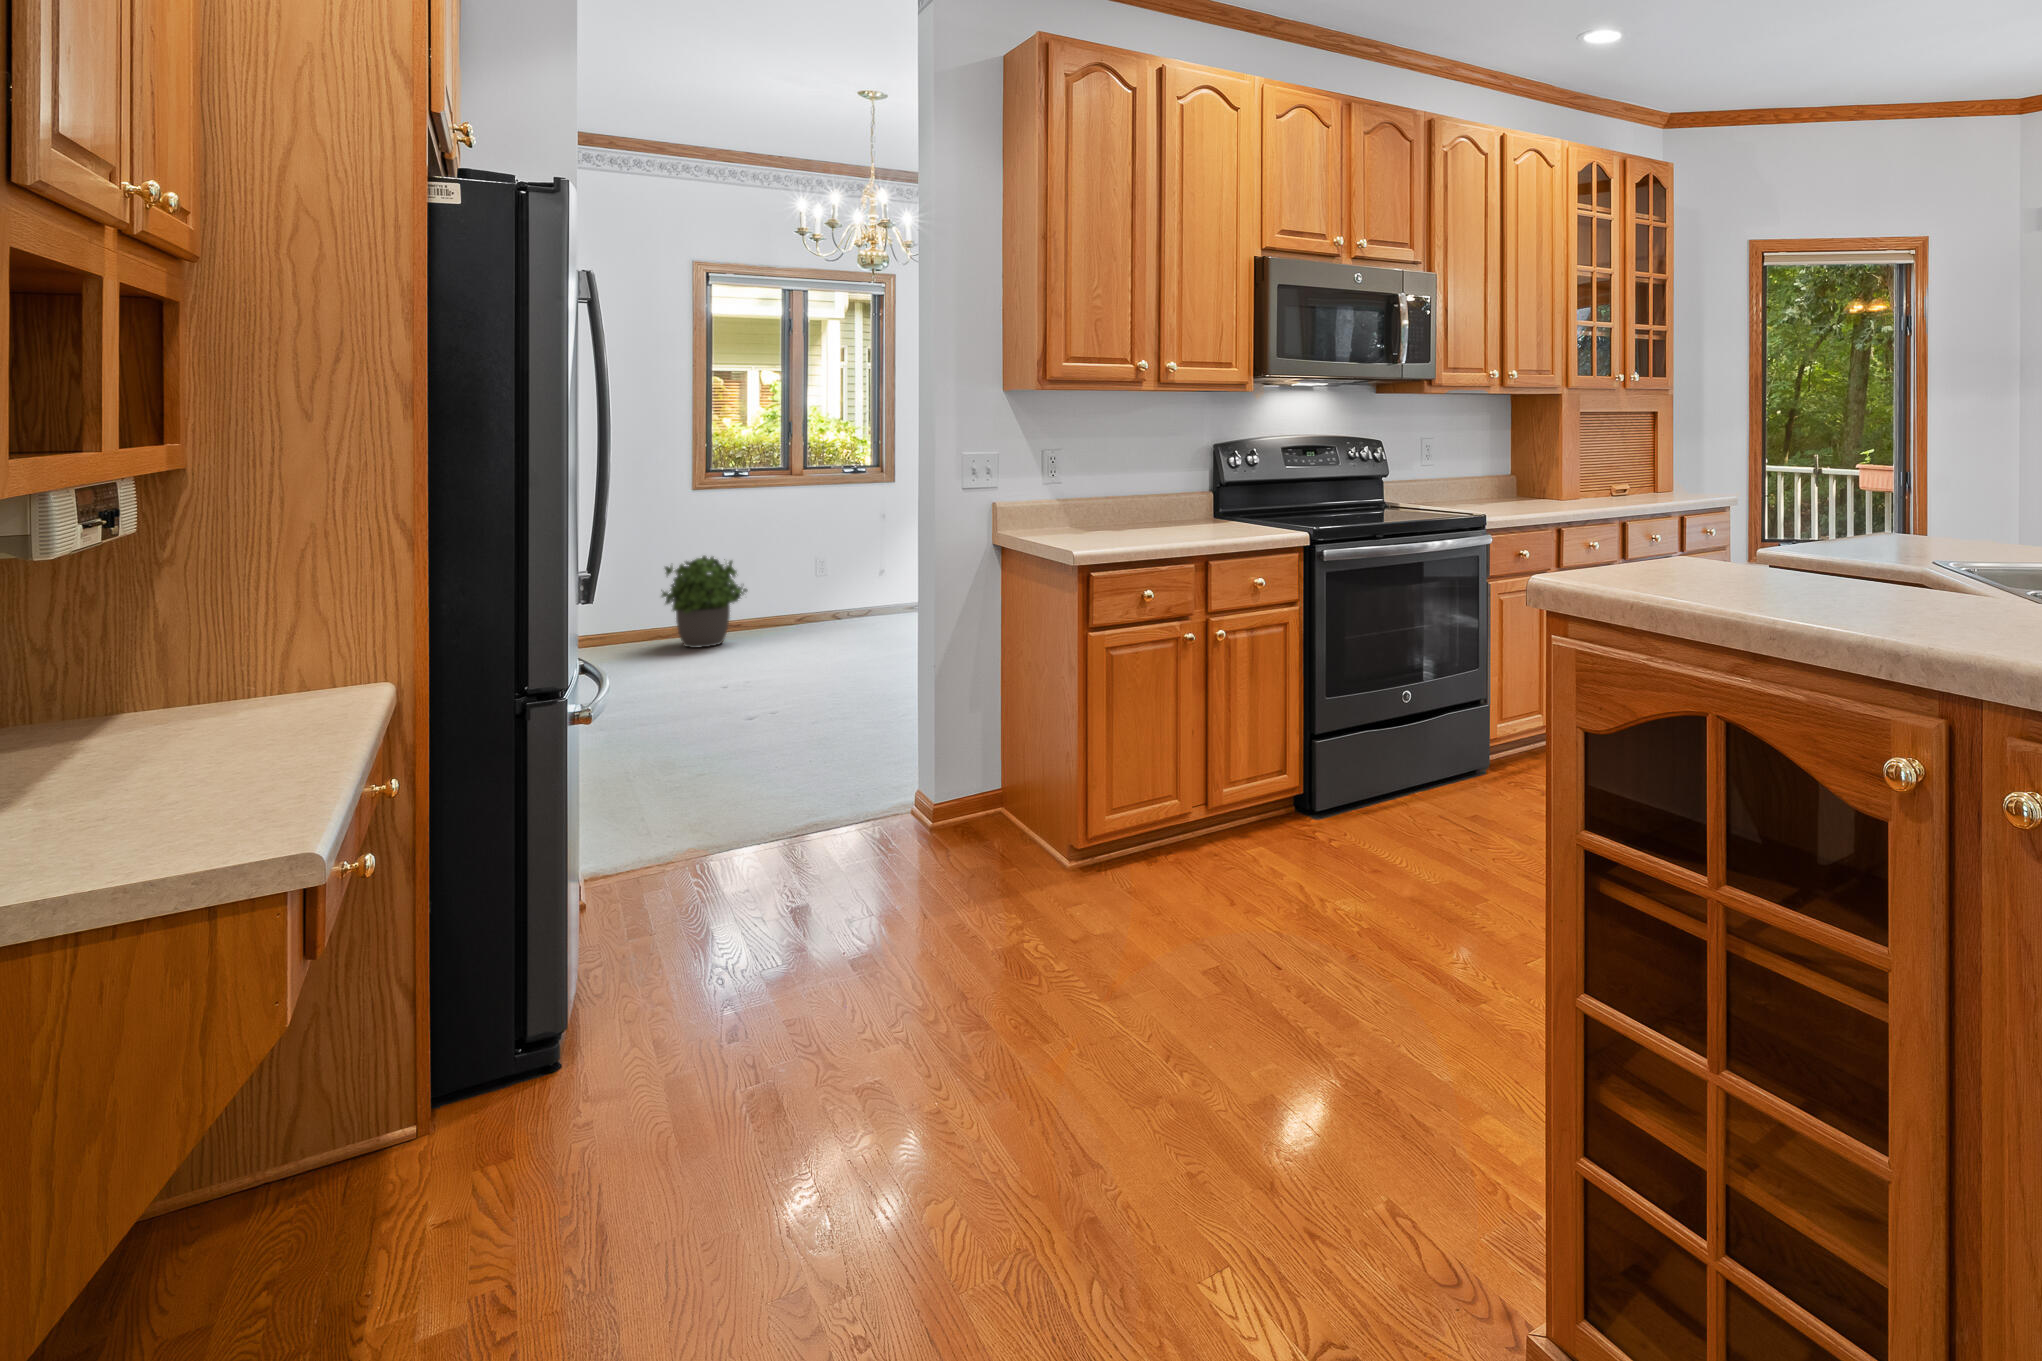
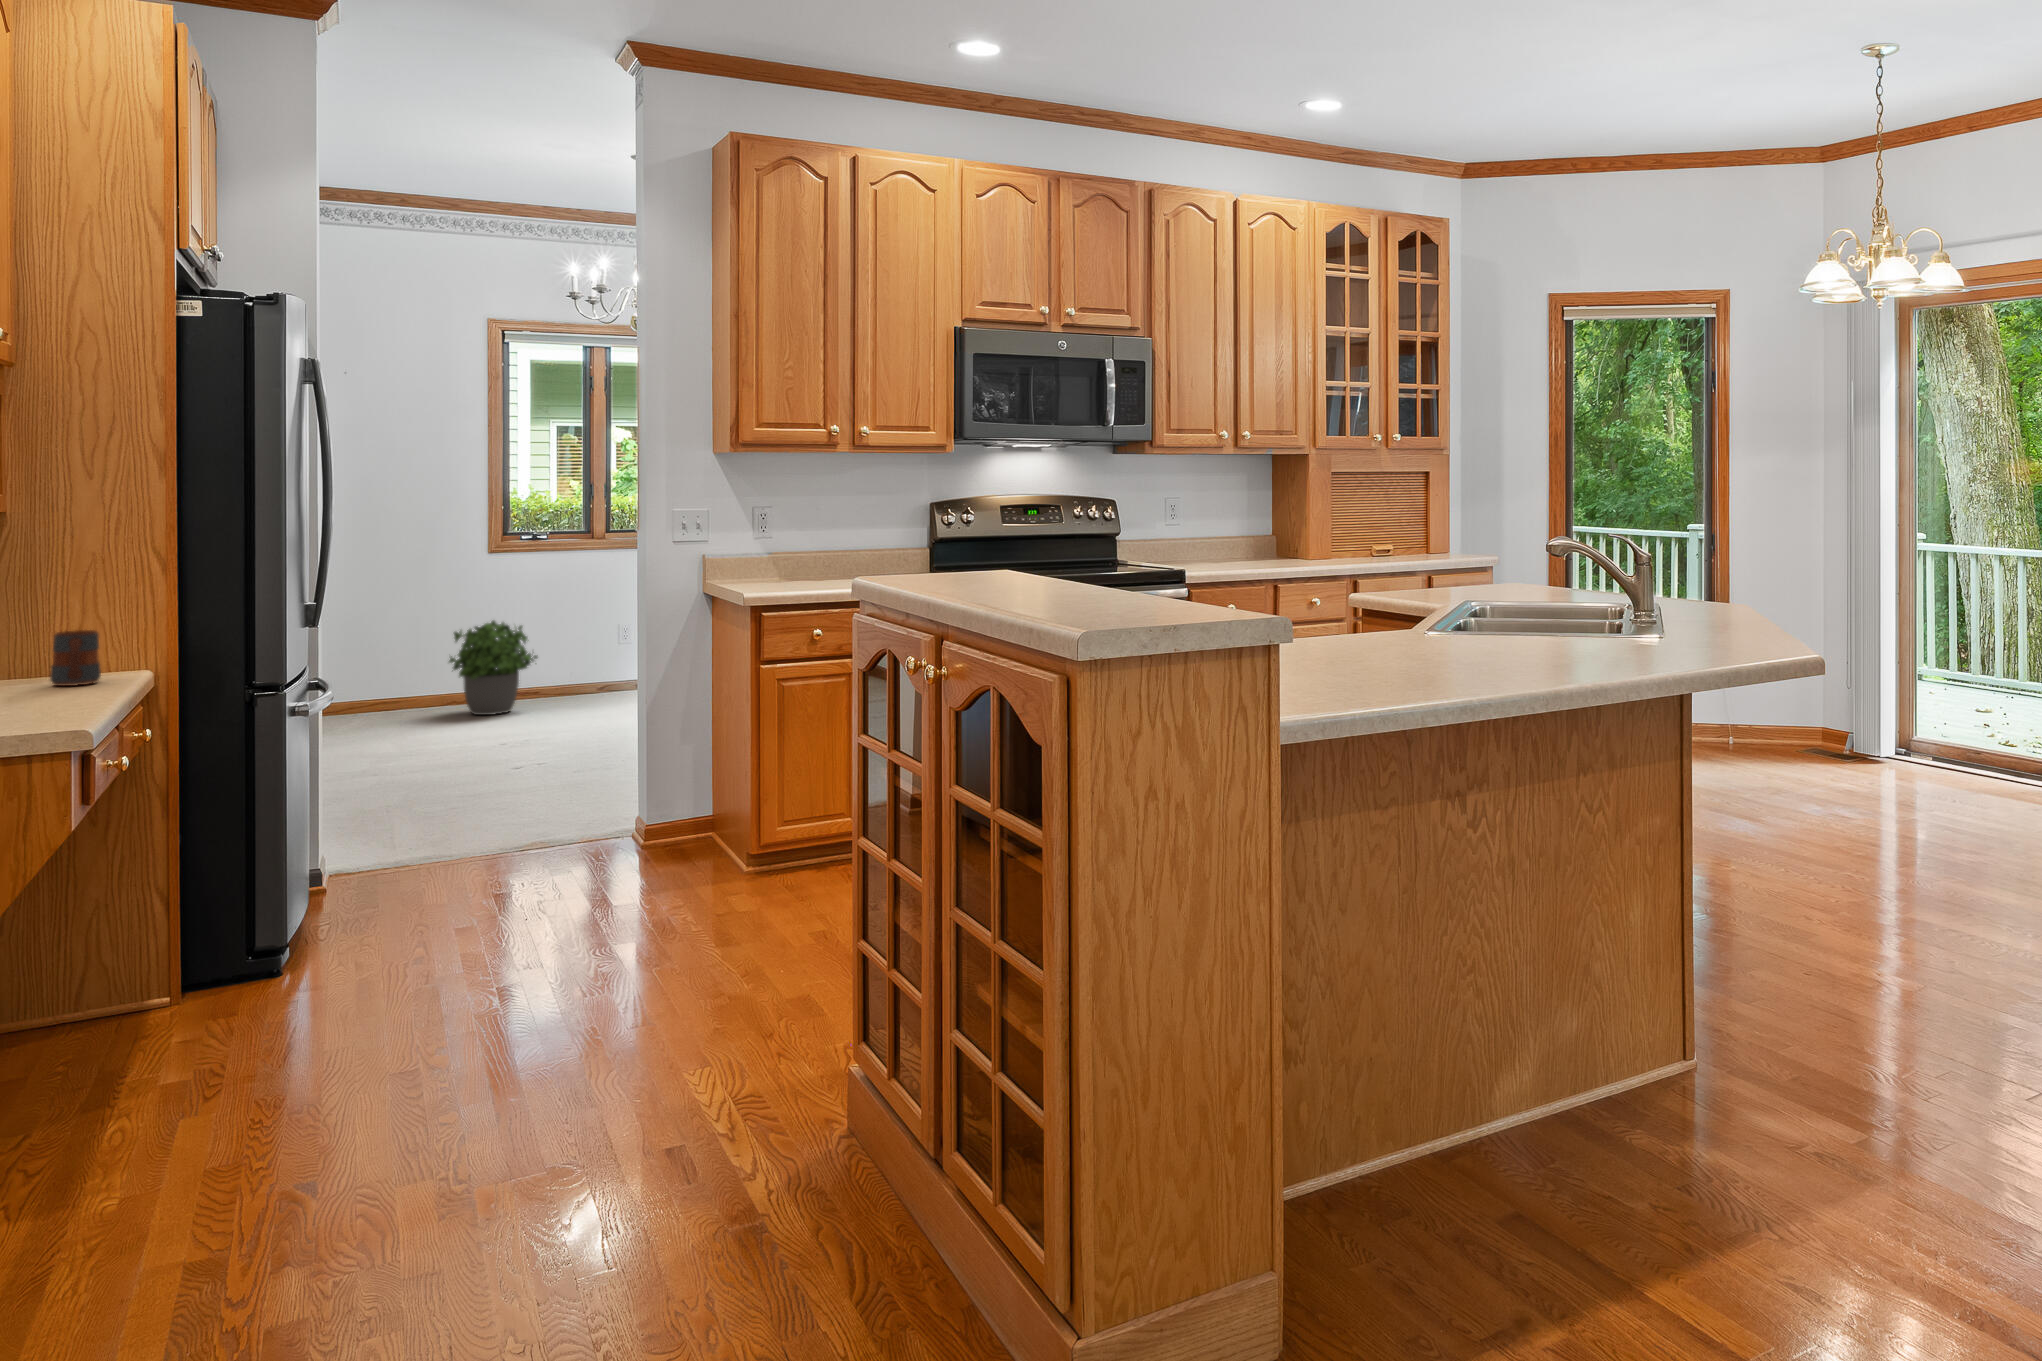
mug: none [246,639,322,725] -> present [50,630,101,686]

